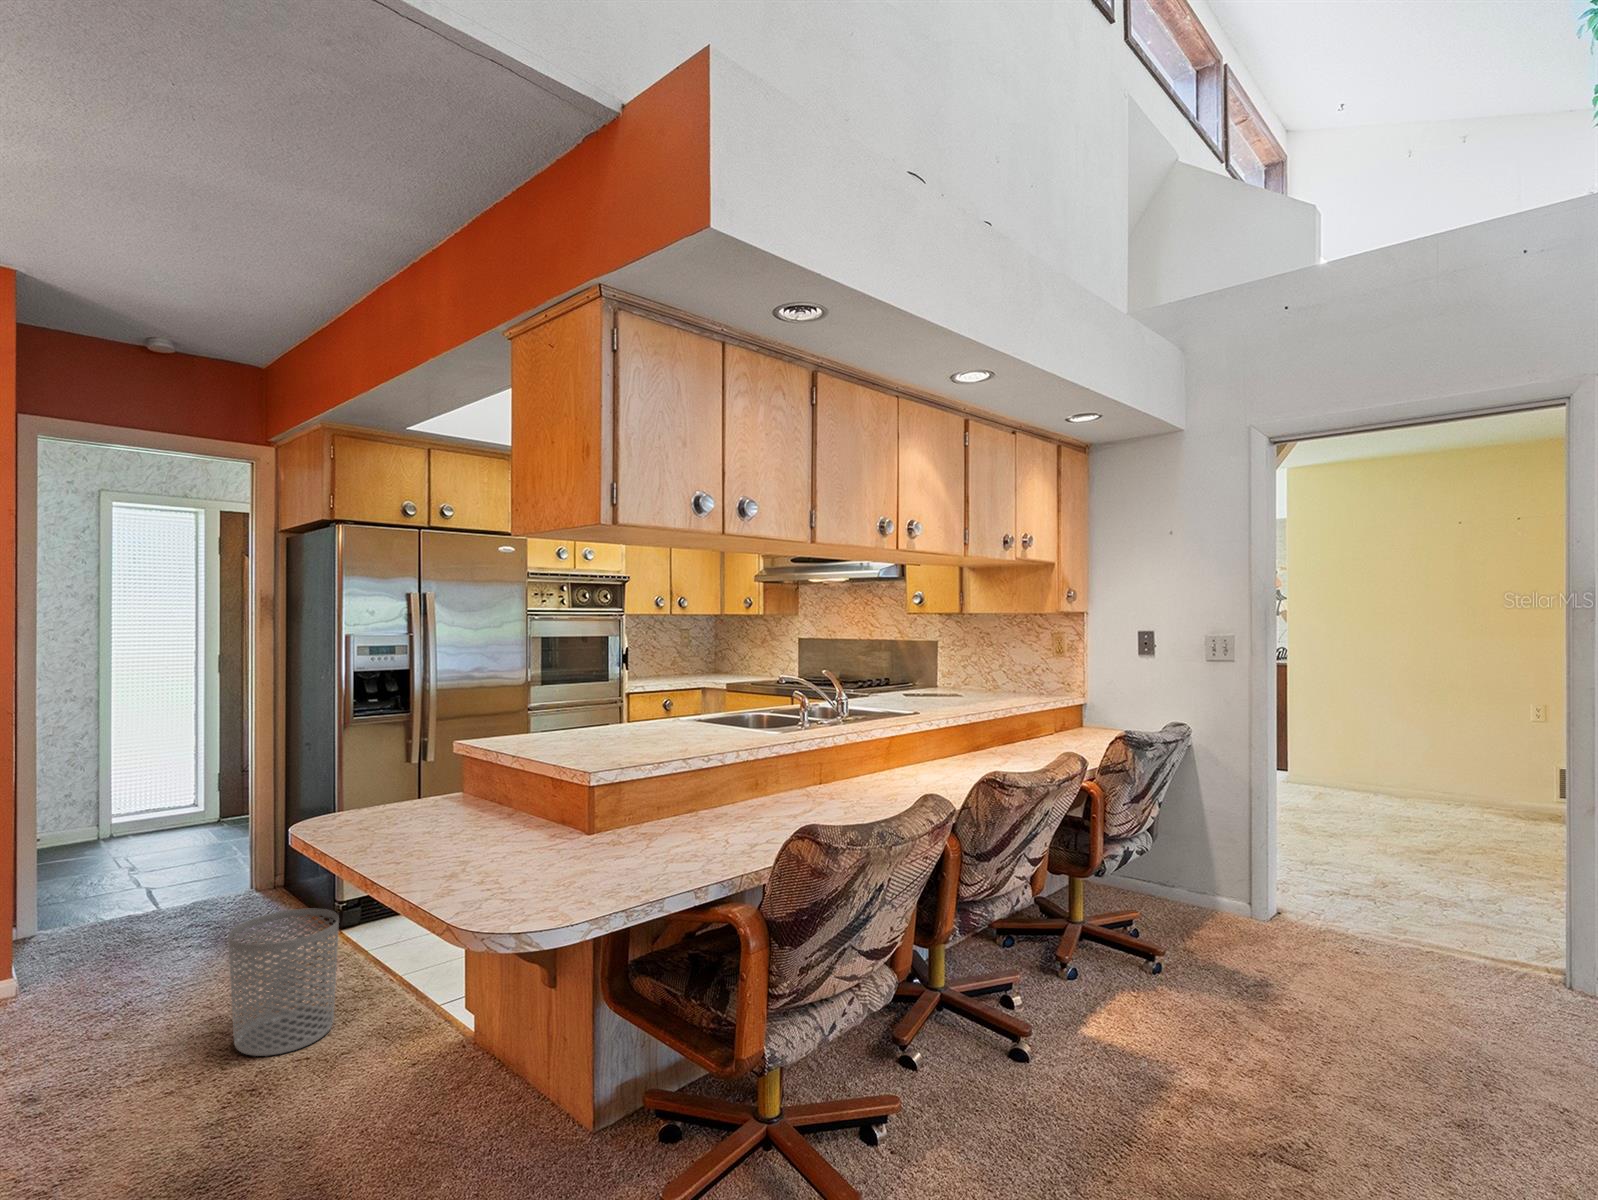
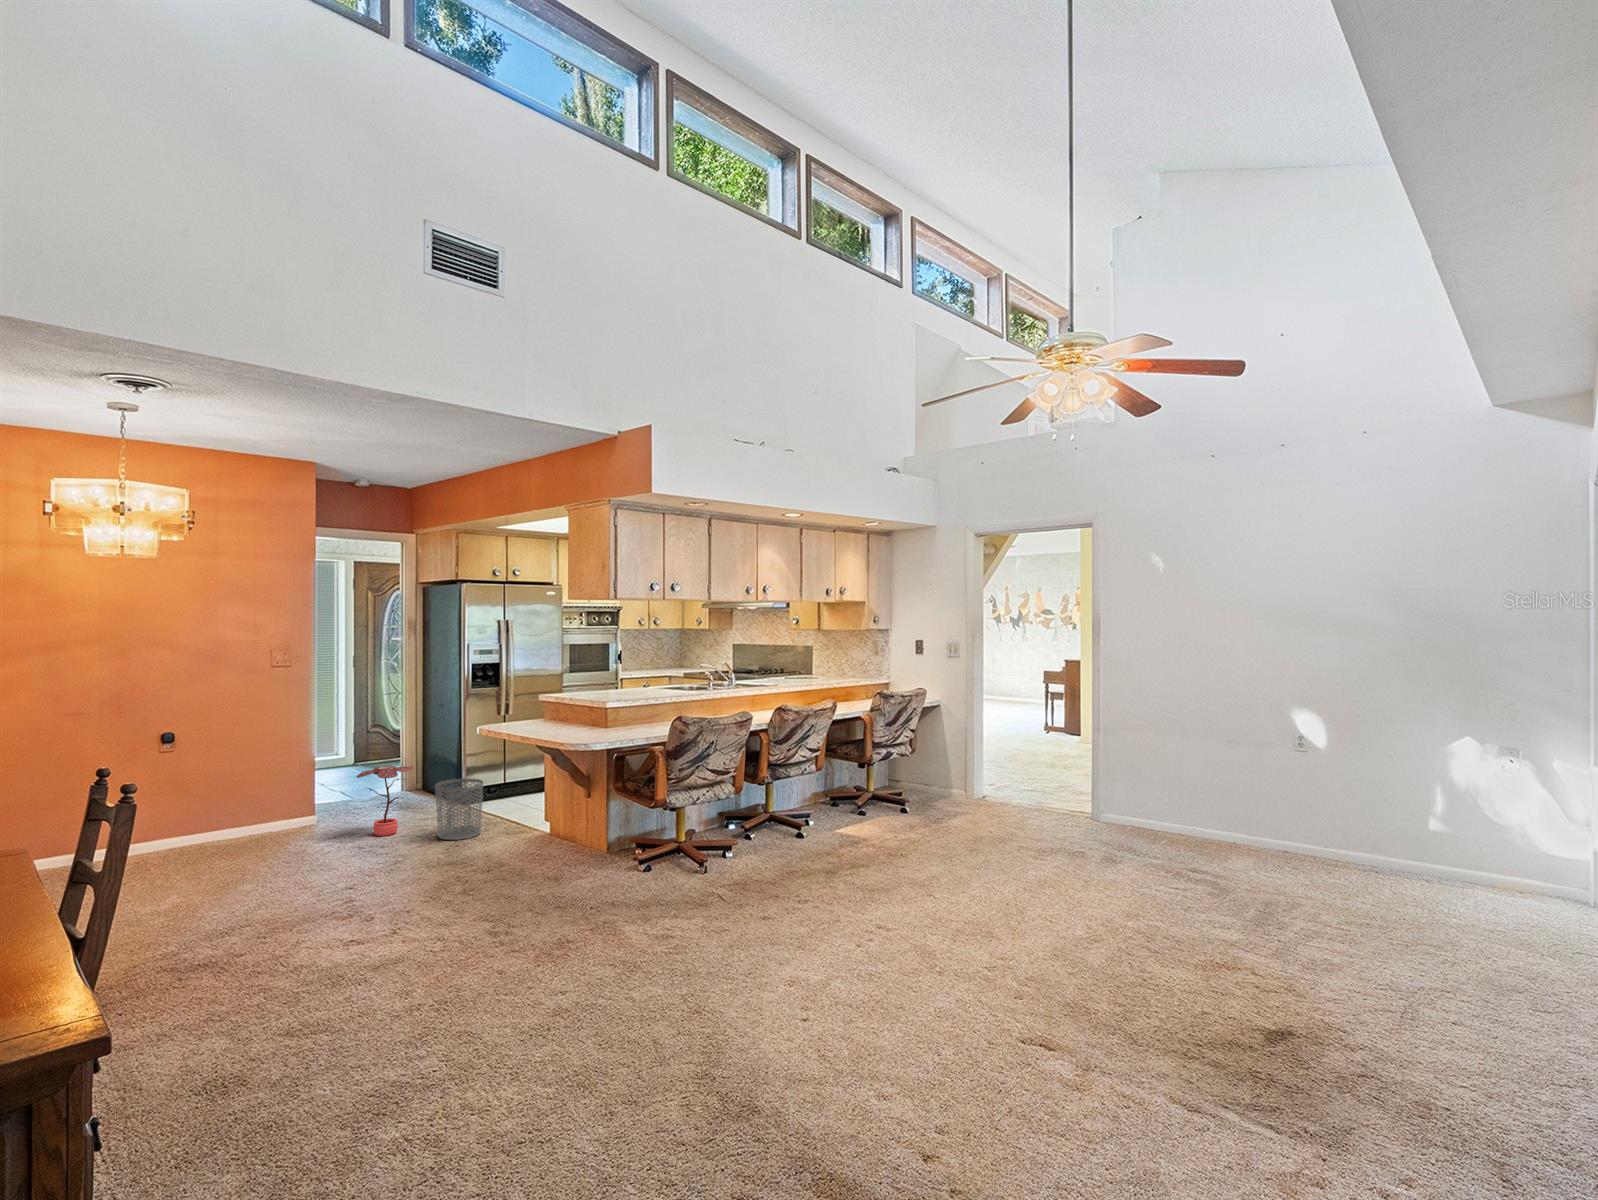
potted plant: none [64,882,202,1036] -> present [357,766,413,836]

